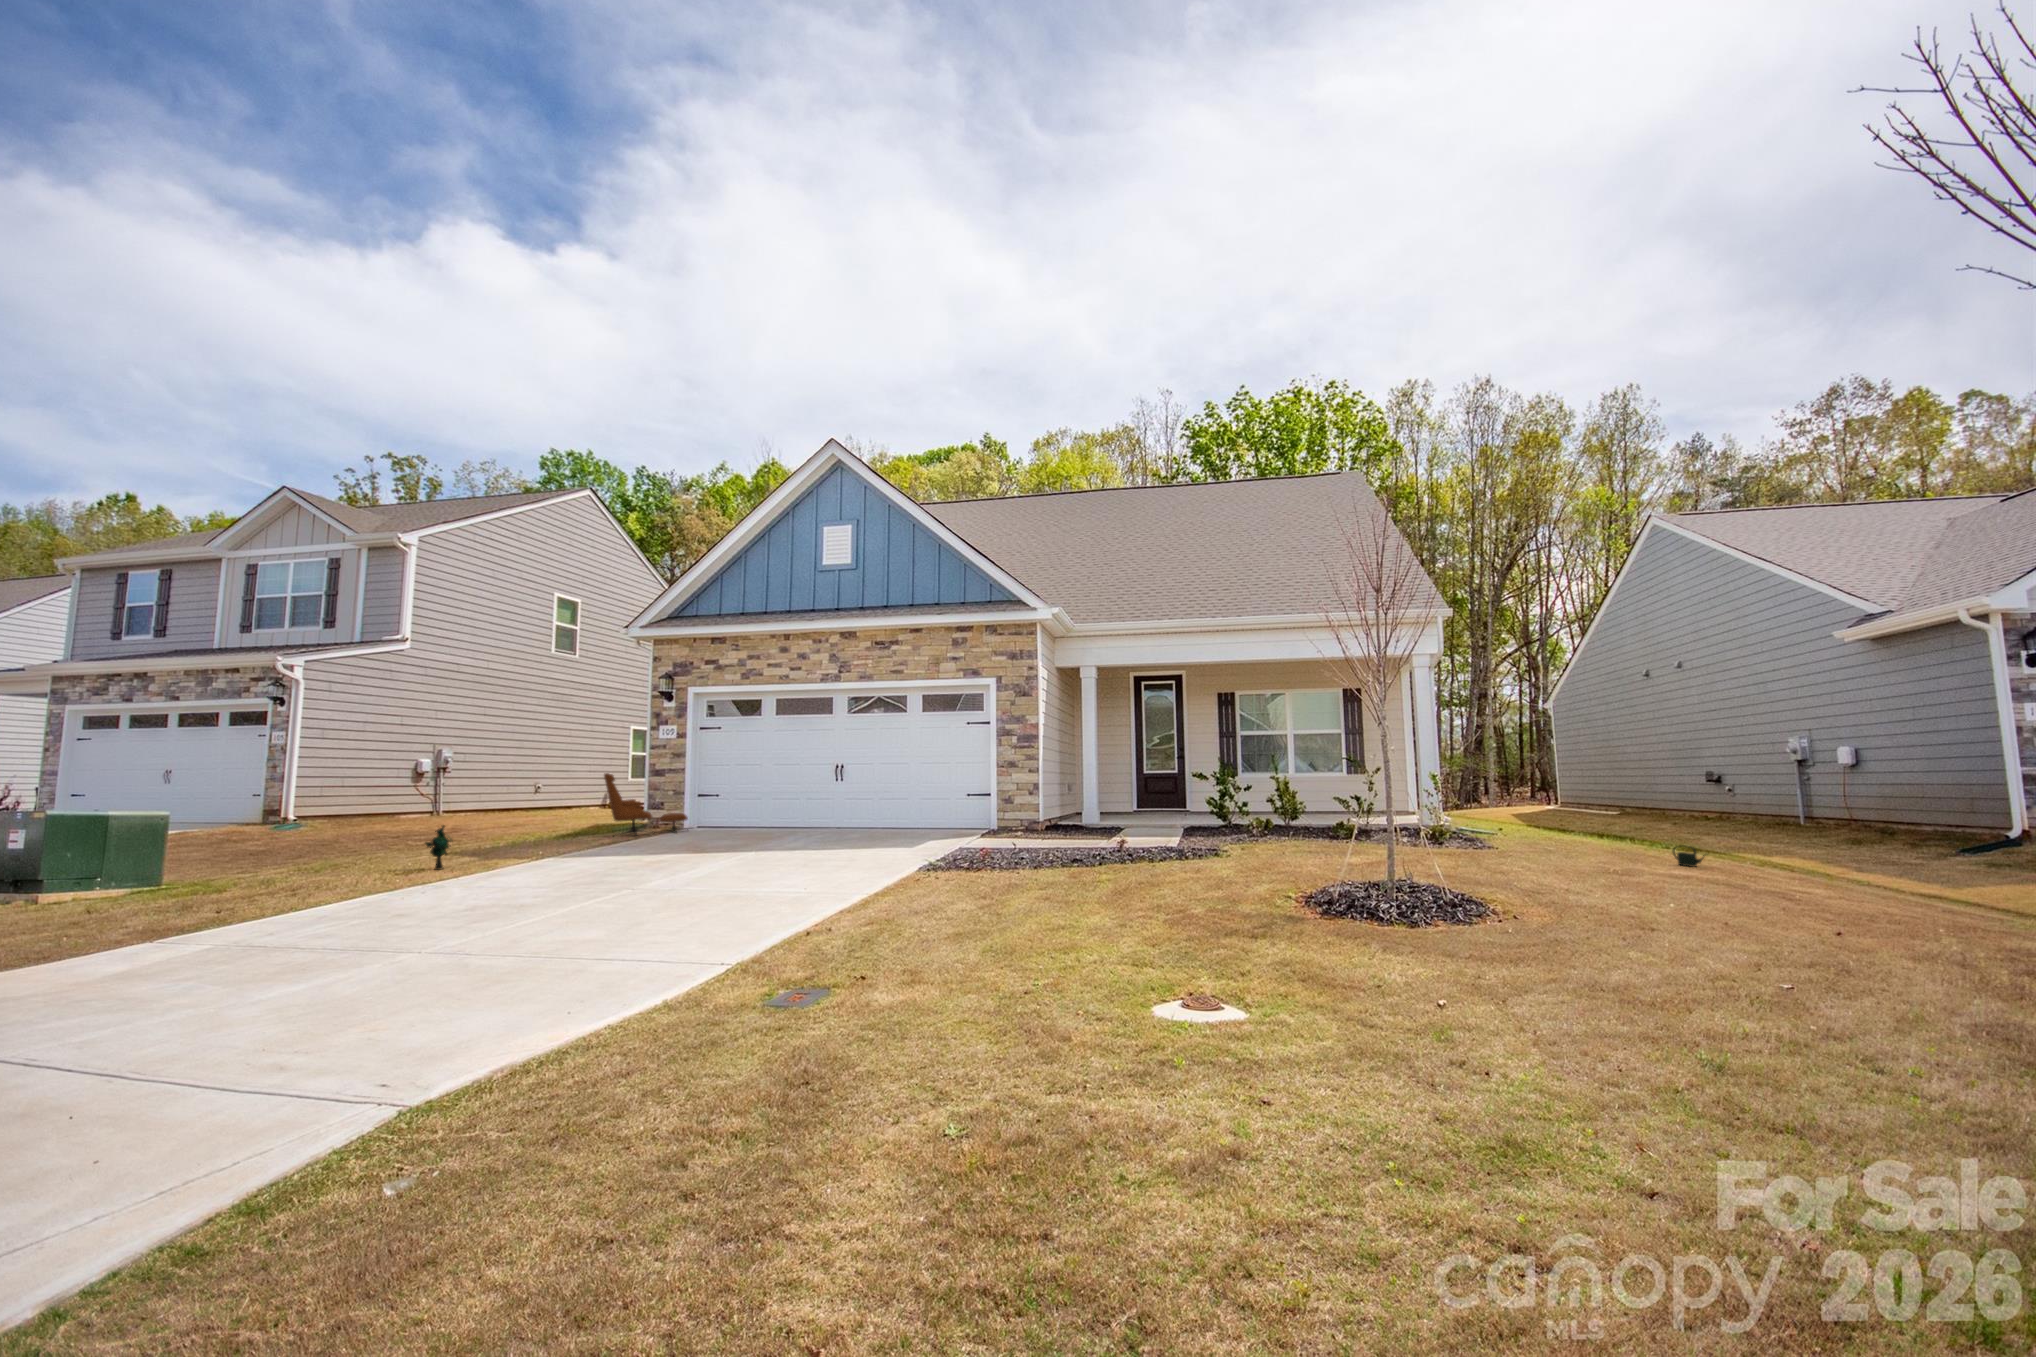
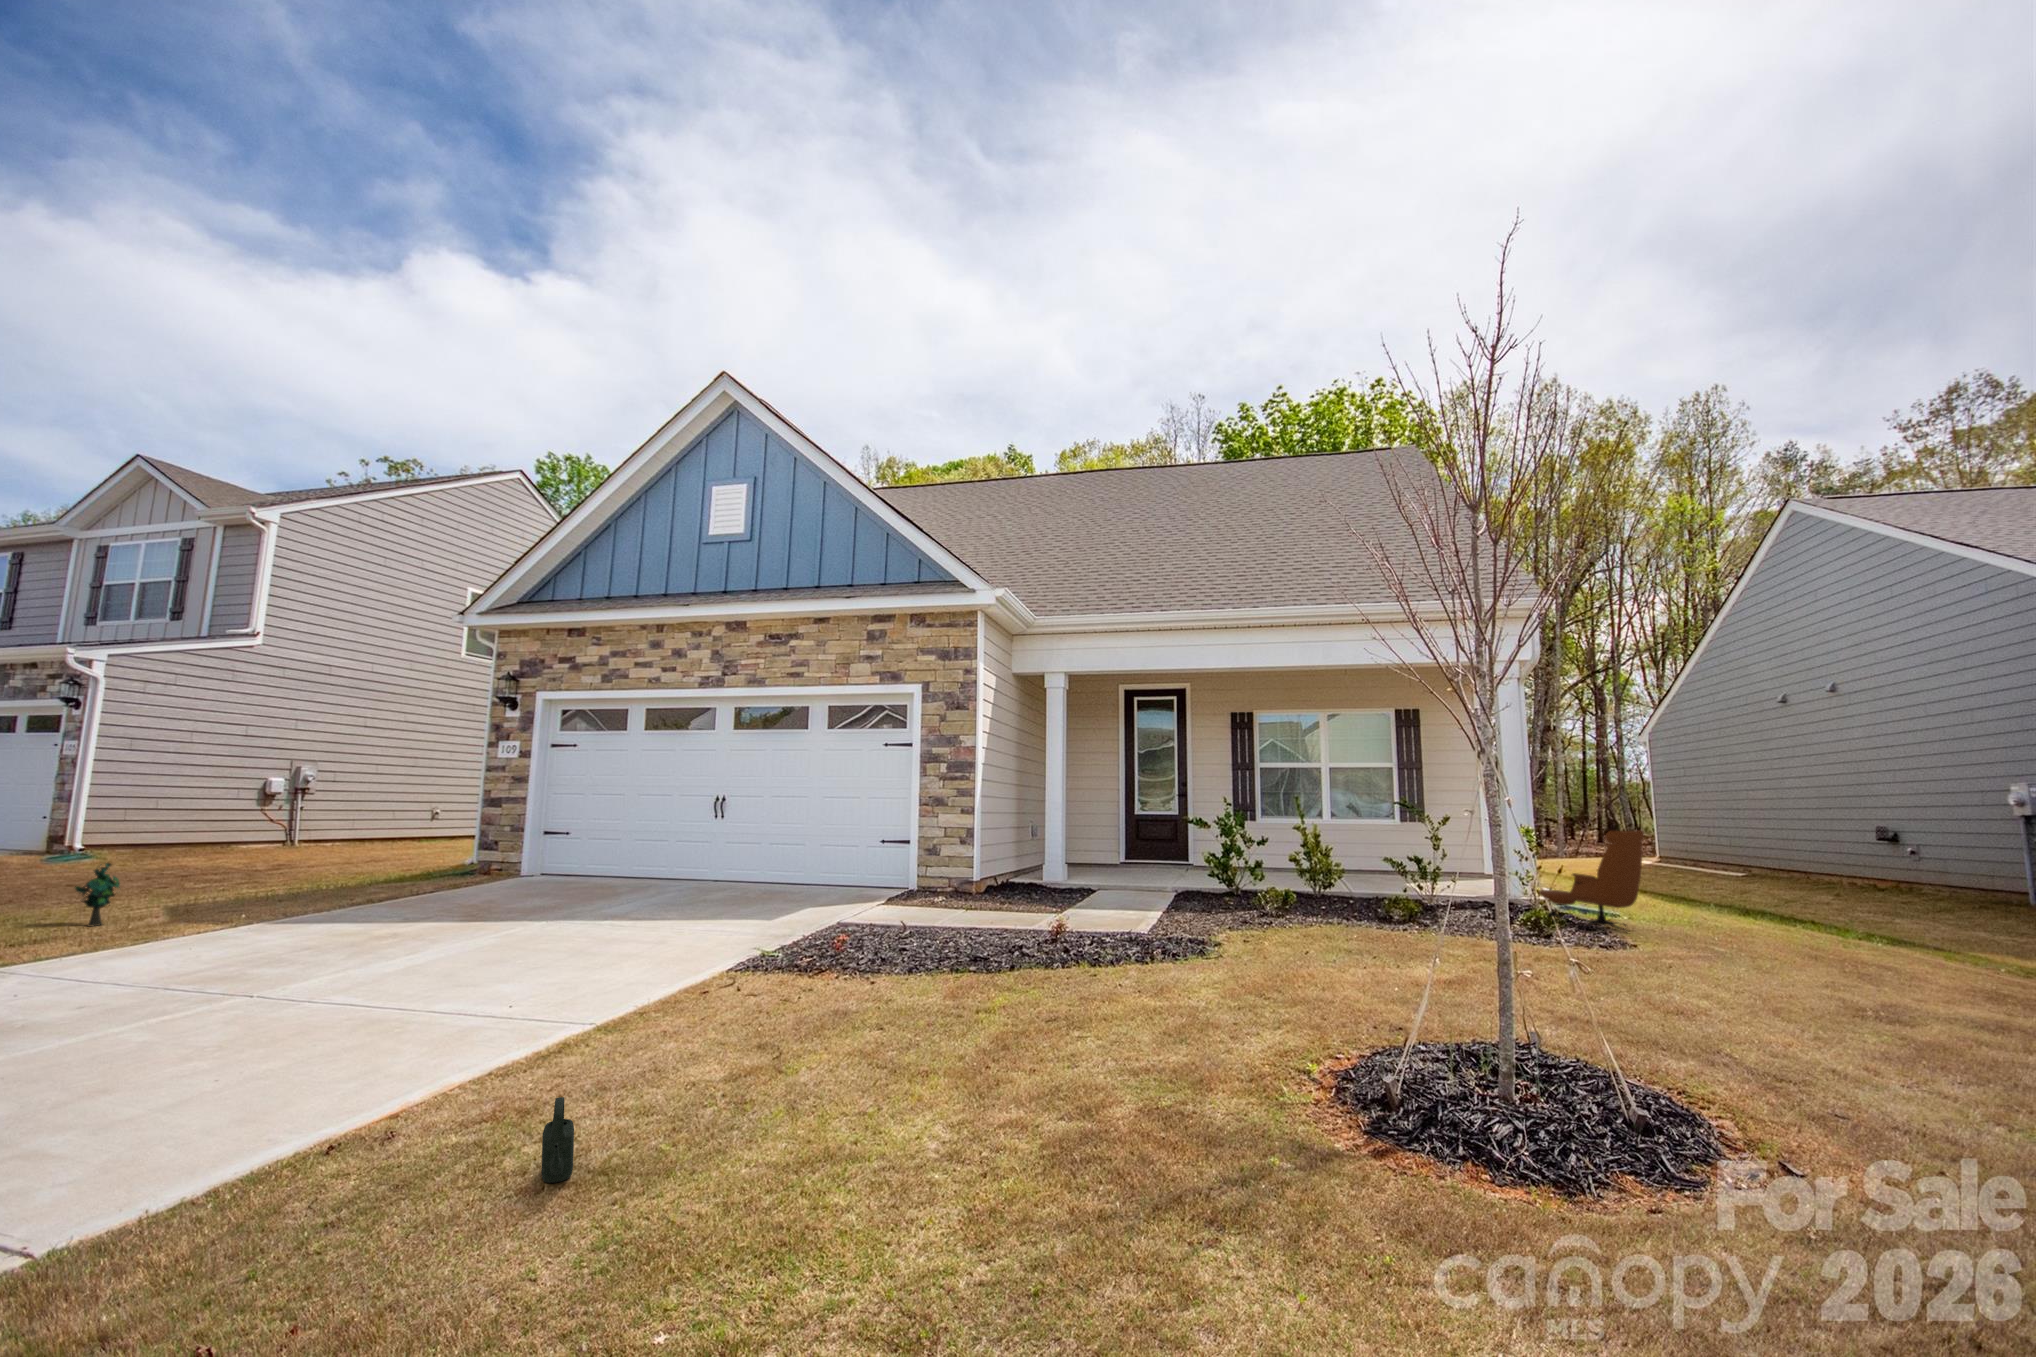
lounge chair: present [604,773,688,835] -> present [1539,830,1644,933]
watering can: present [1673,847,1704,867] -> present [541,1097,574,1183]

